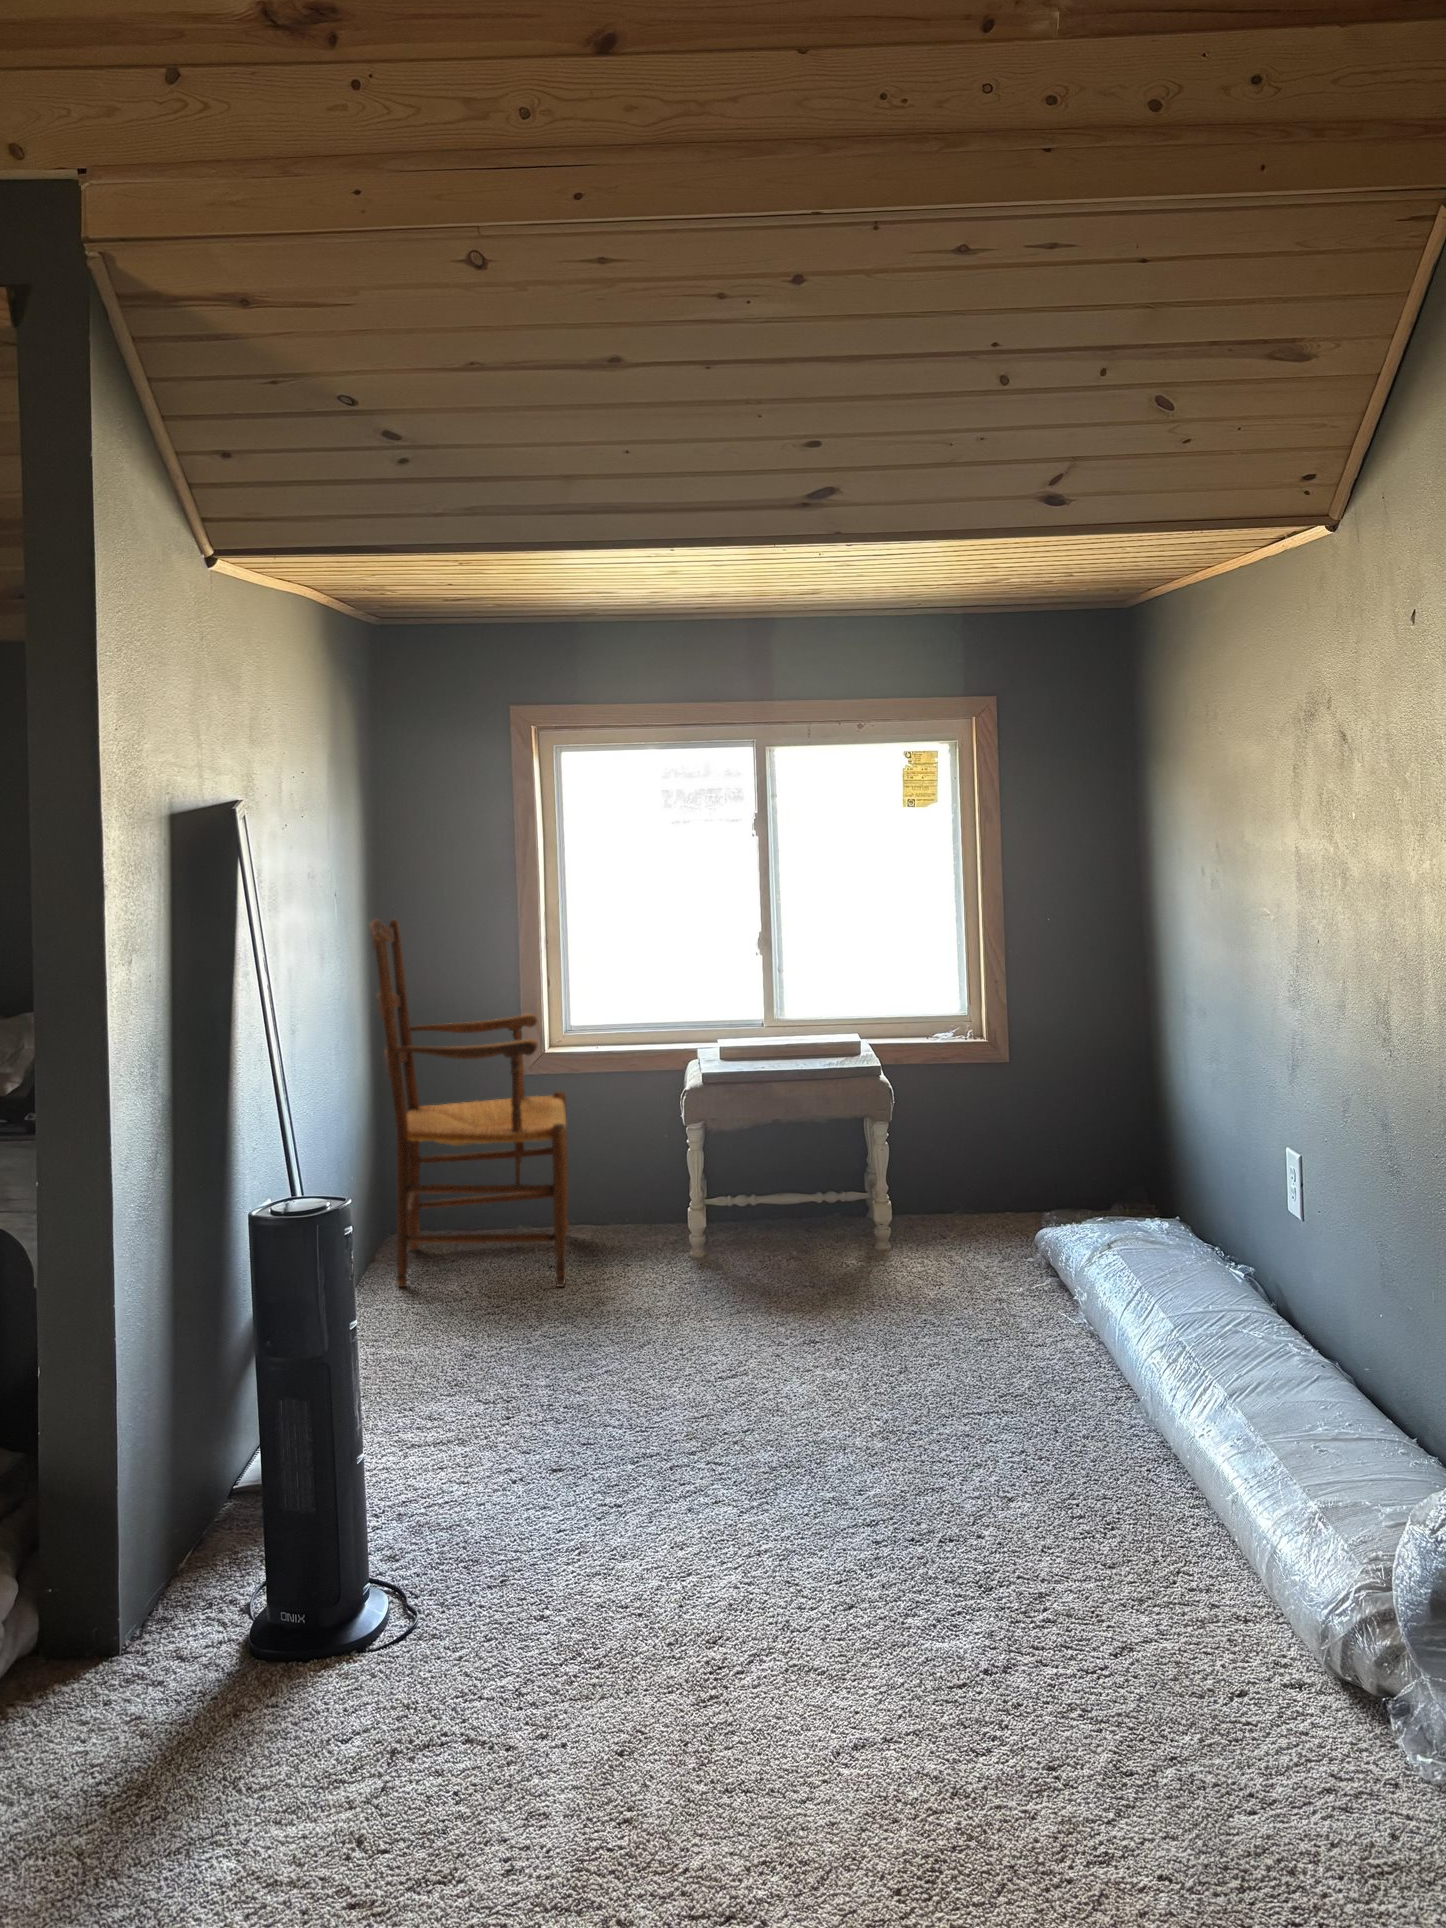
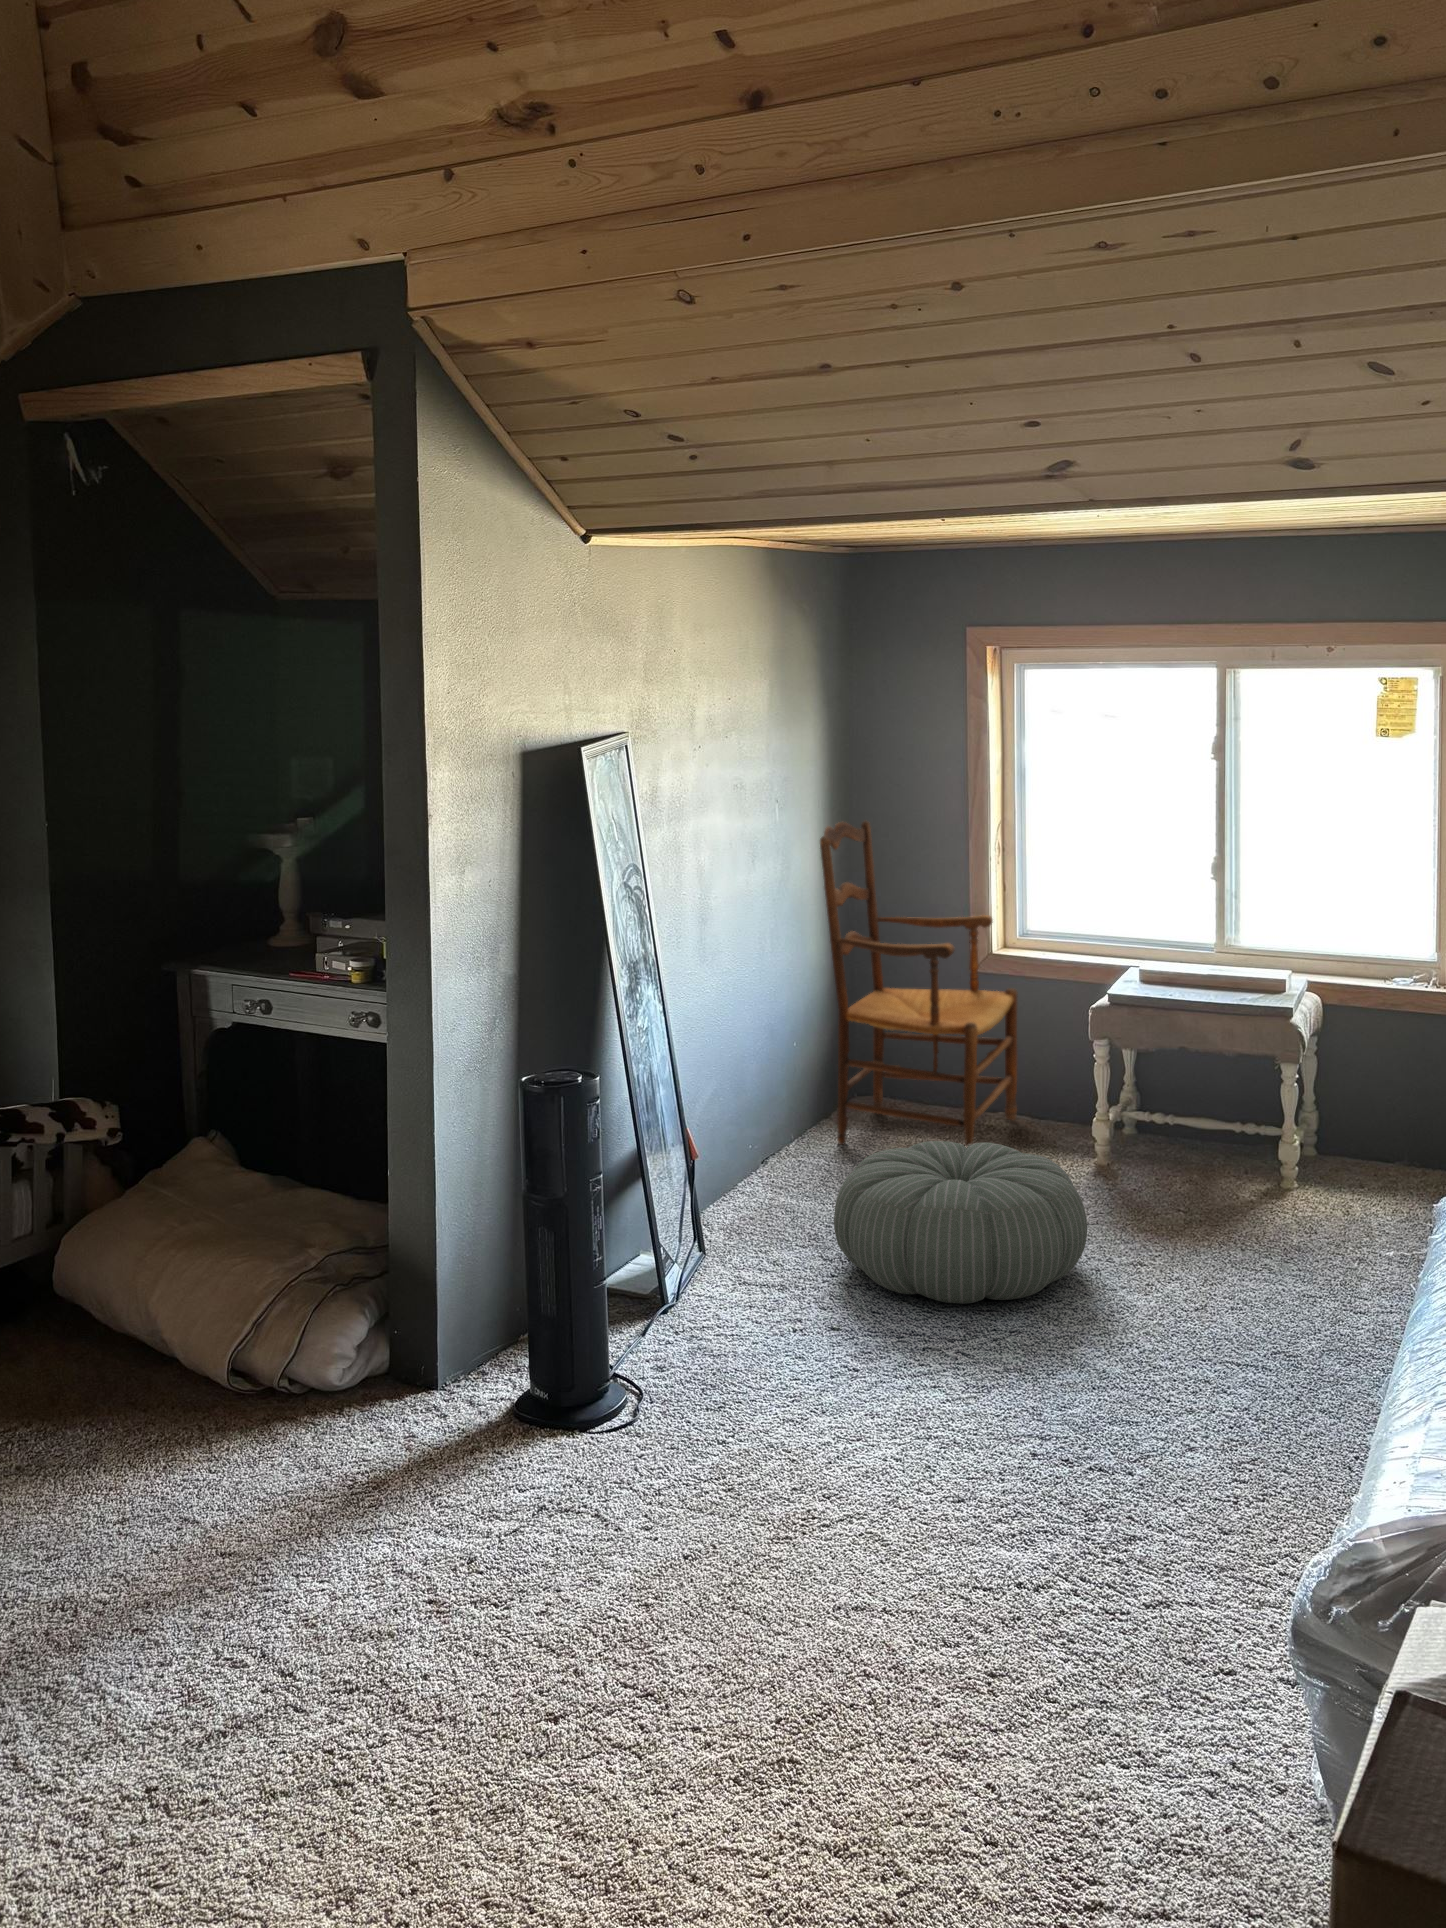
pouf: none [504,1240,779,1417] -> present [834,1141,1087,1304]

